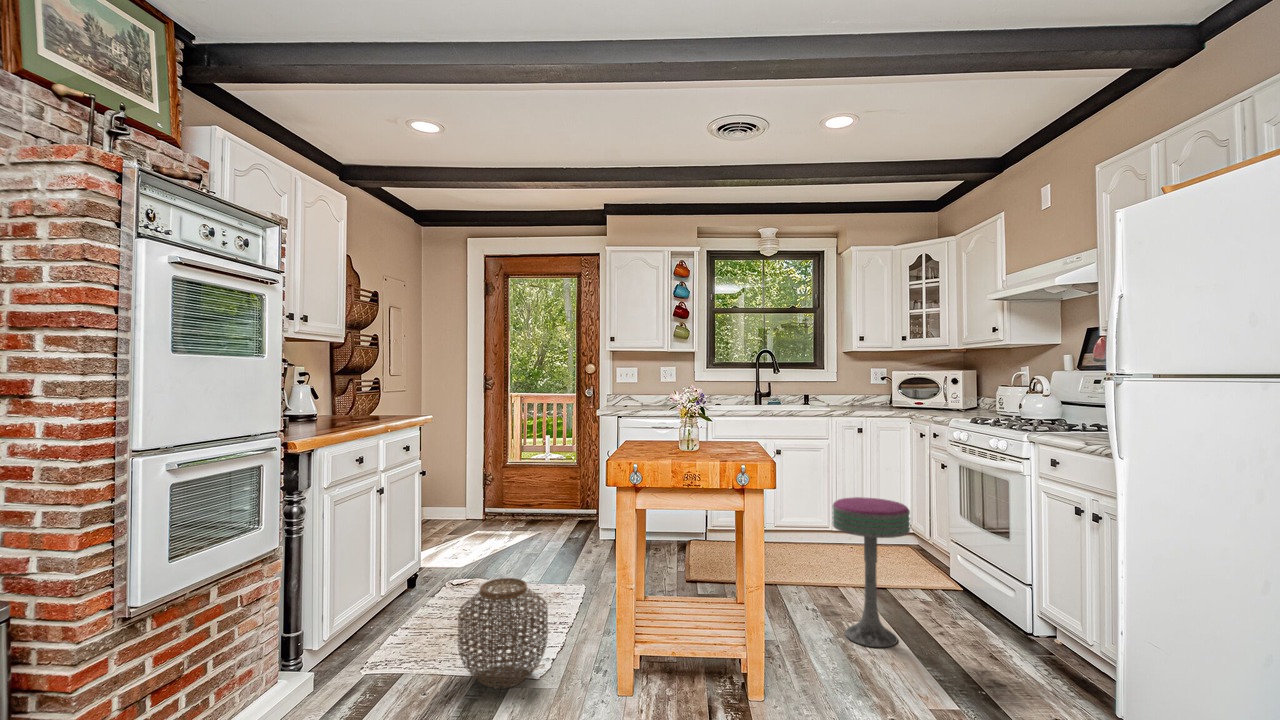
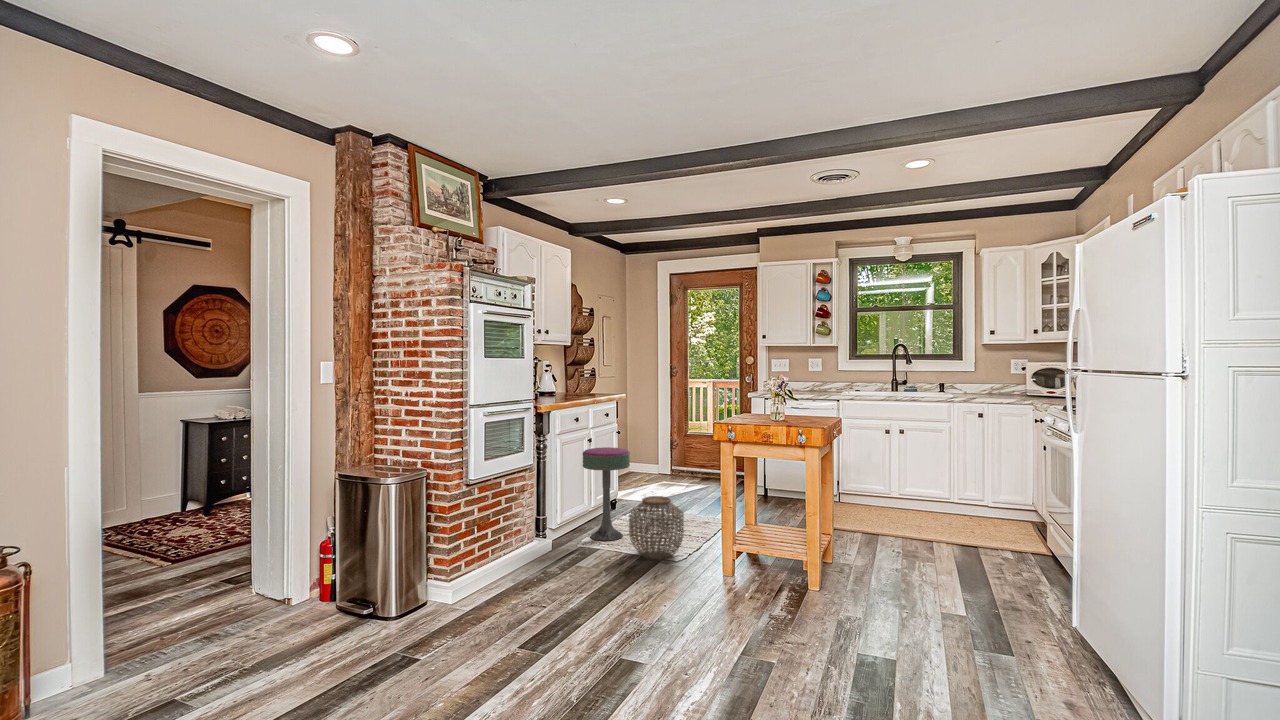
bar stool: present [832,497,910,647] -> present [583,447,630,541]

